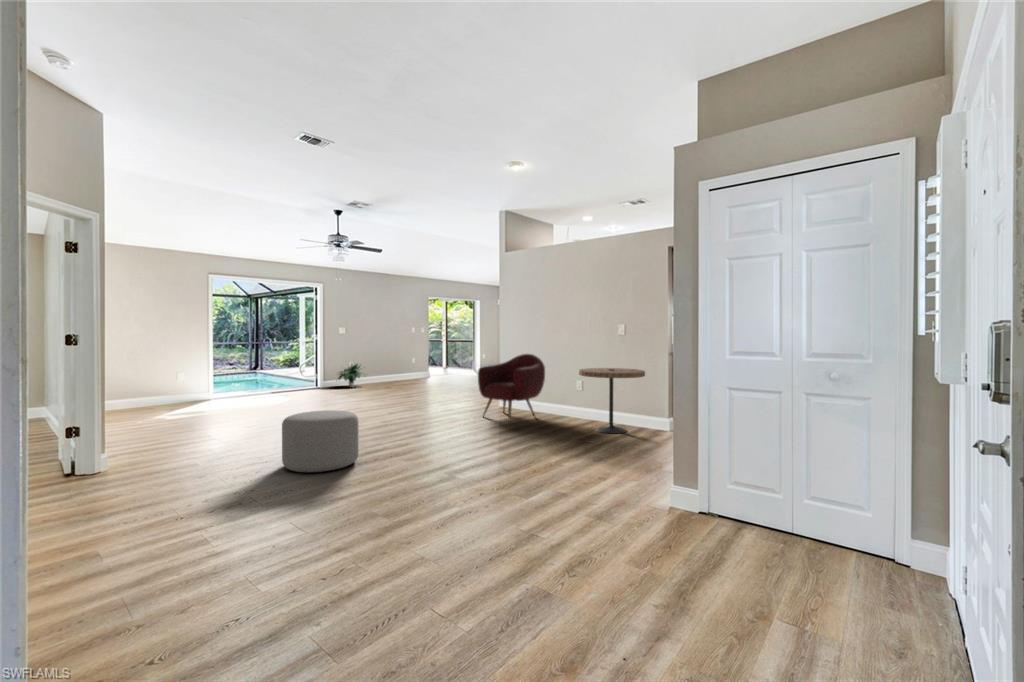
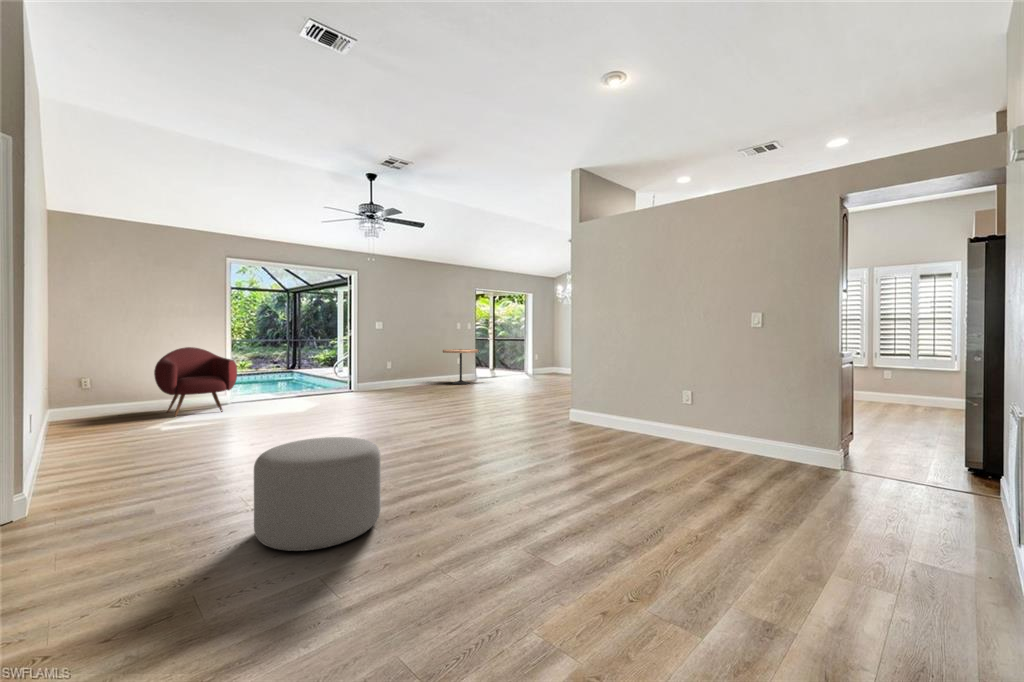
armchair: present [478,354,545,421] -> present [154,347,237,417]
potted plant: present [338,364,365,387] -> none [375,362,411,390]
side table: present [579,368,645,434] -> present [443,349,479,384]

